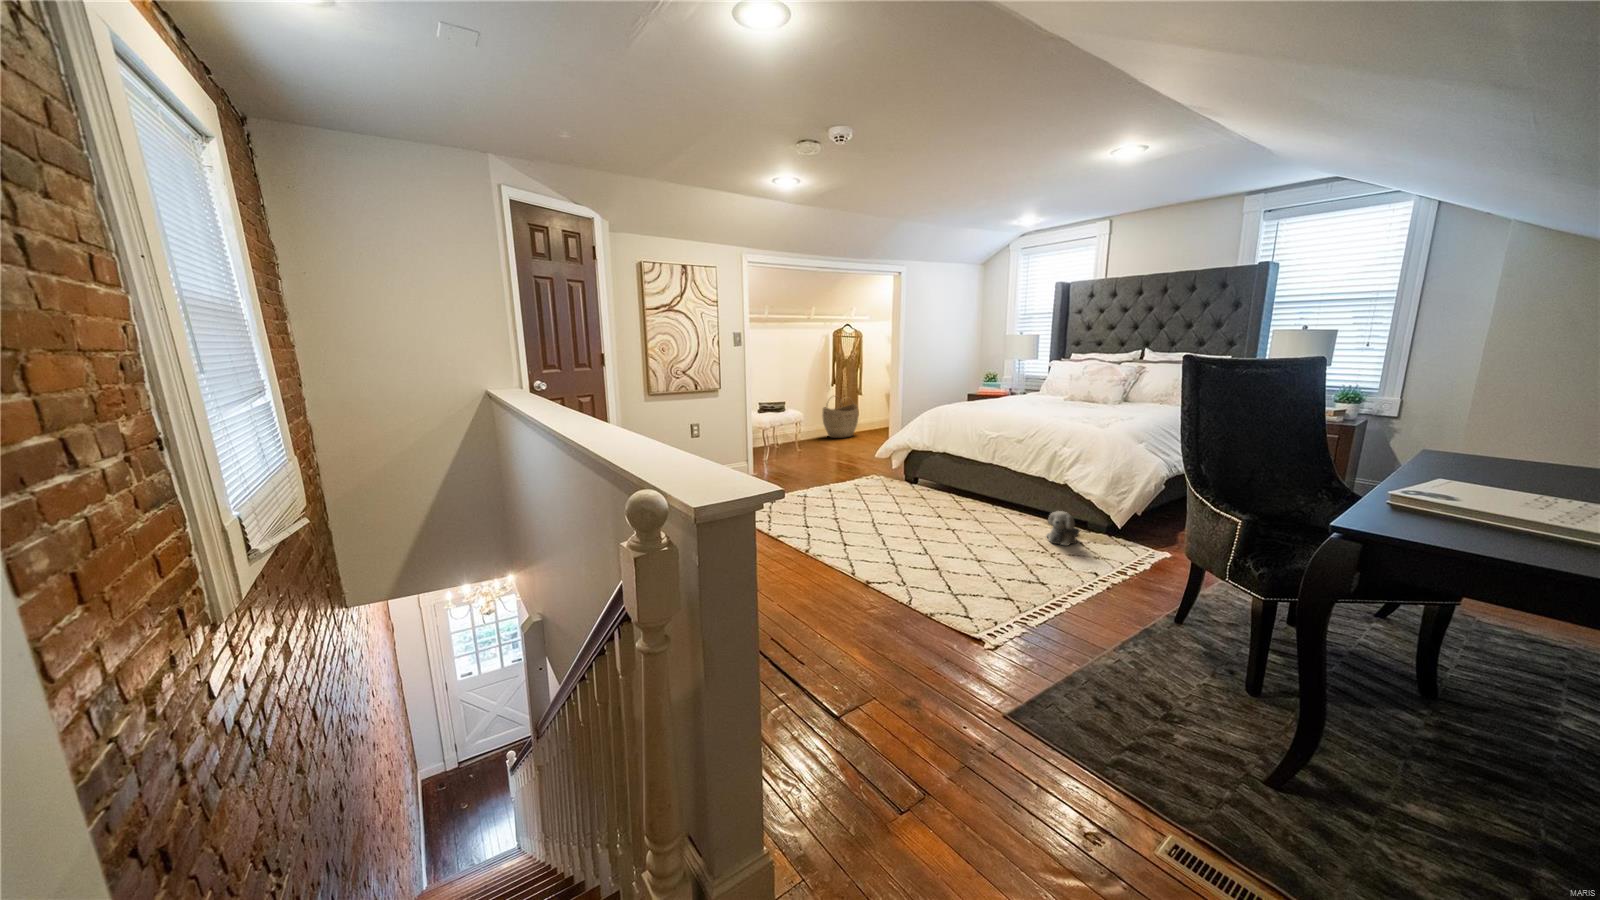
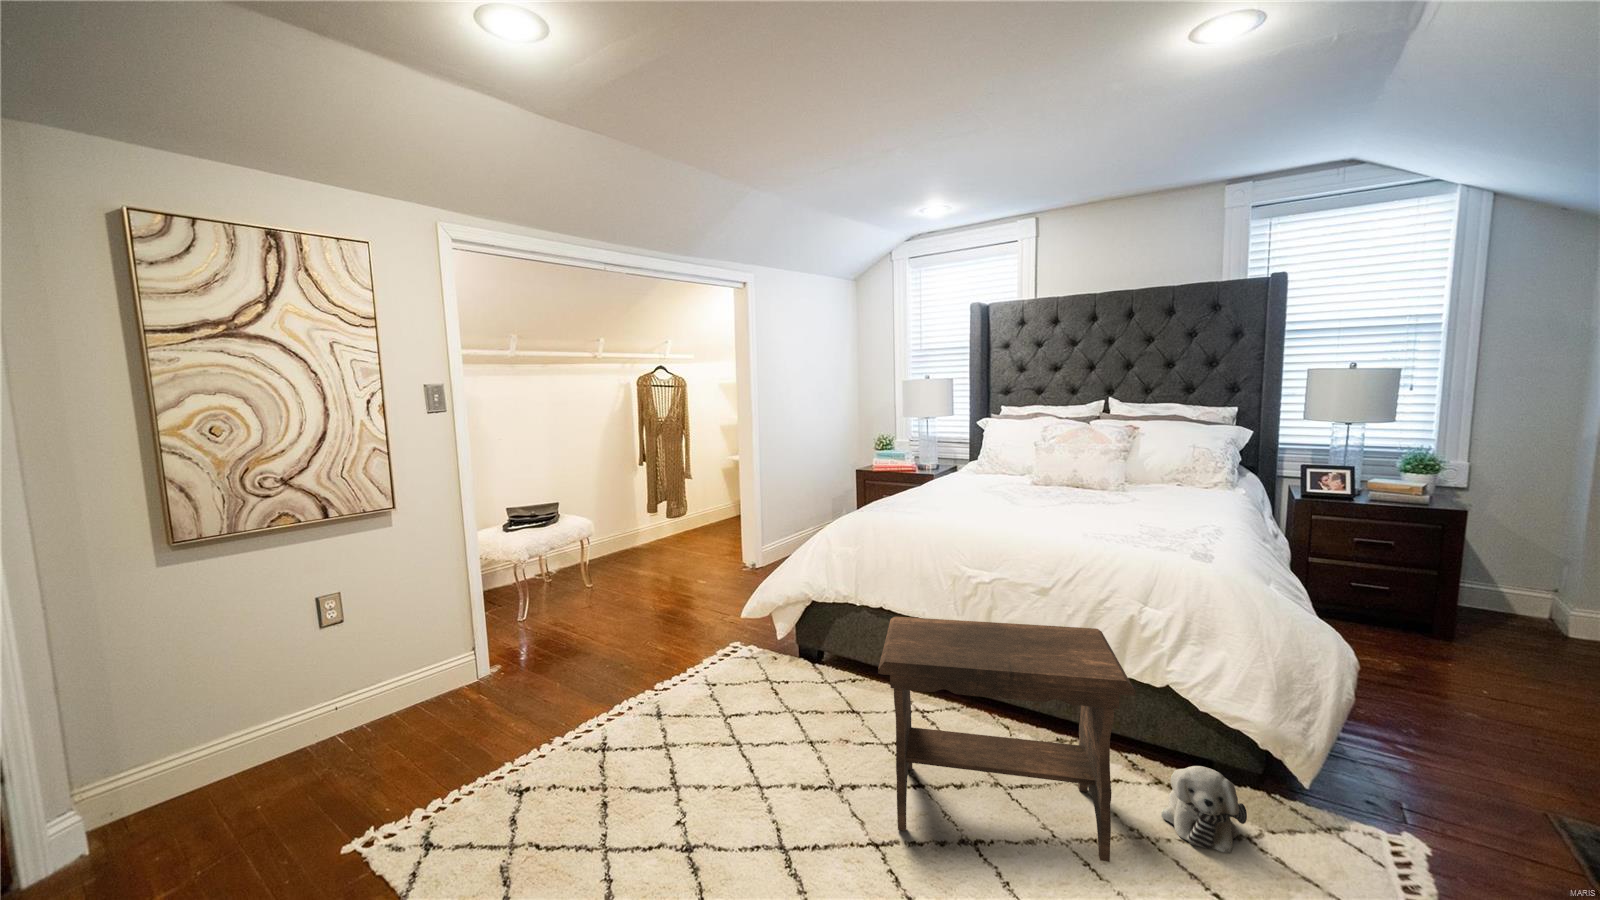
woven basket: present [822,396,858,438] -> none [627,479,686,548]
footstool: none [918,444,1031,542] -> present [878,617,1135,862]

